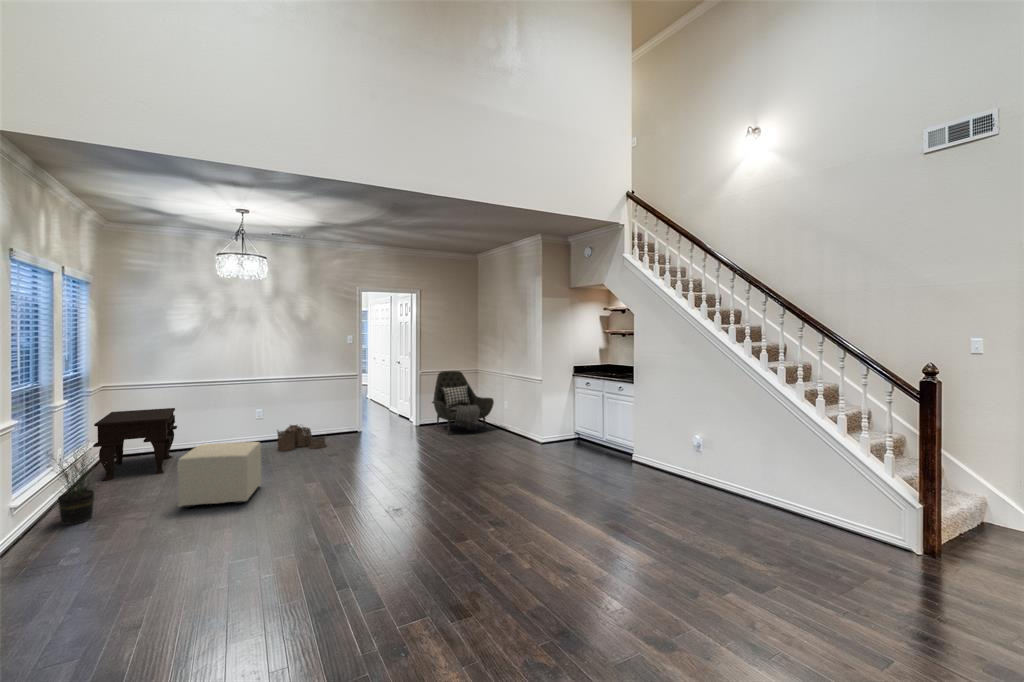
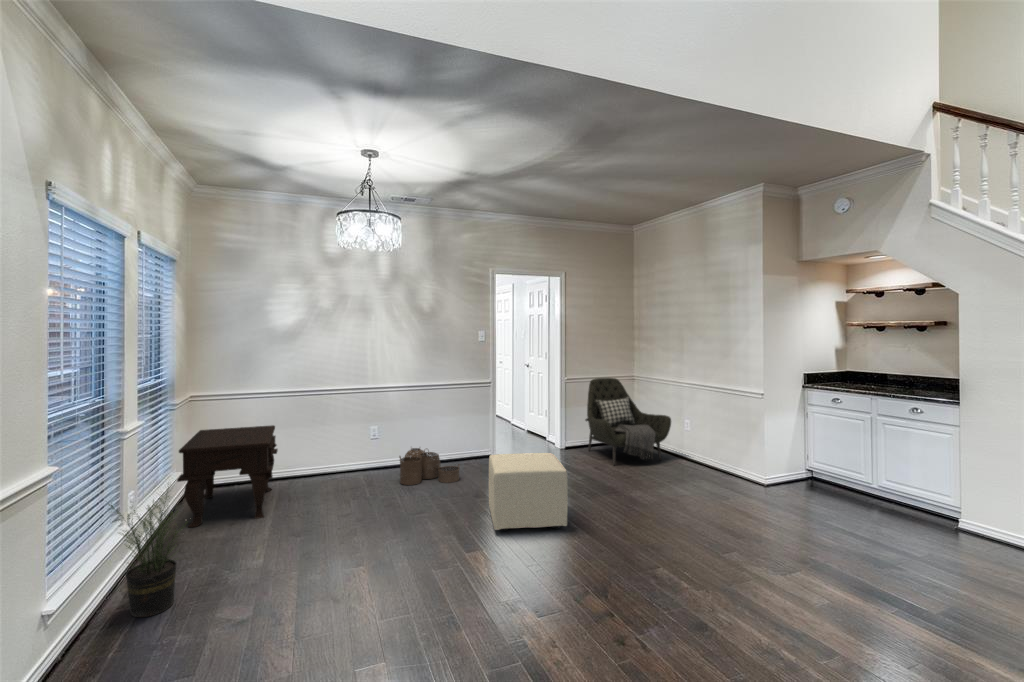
ottoman: present [177,442,261,508] -> present [489,453,568,531]

